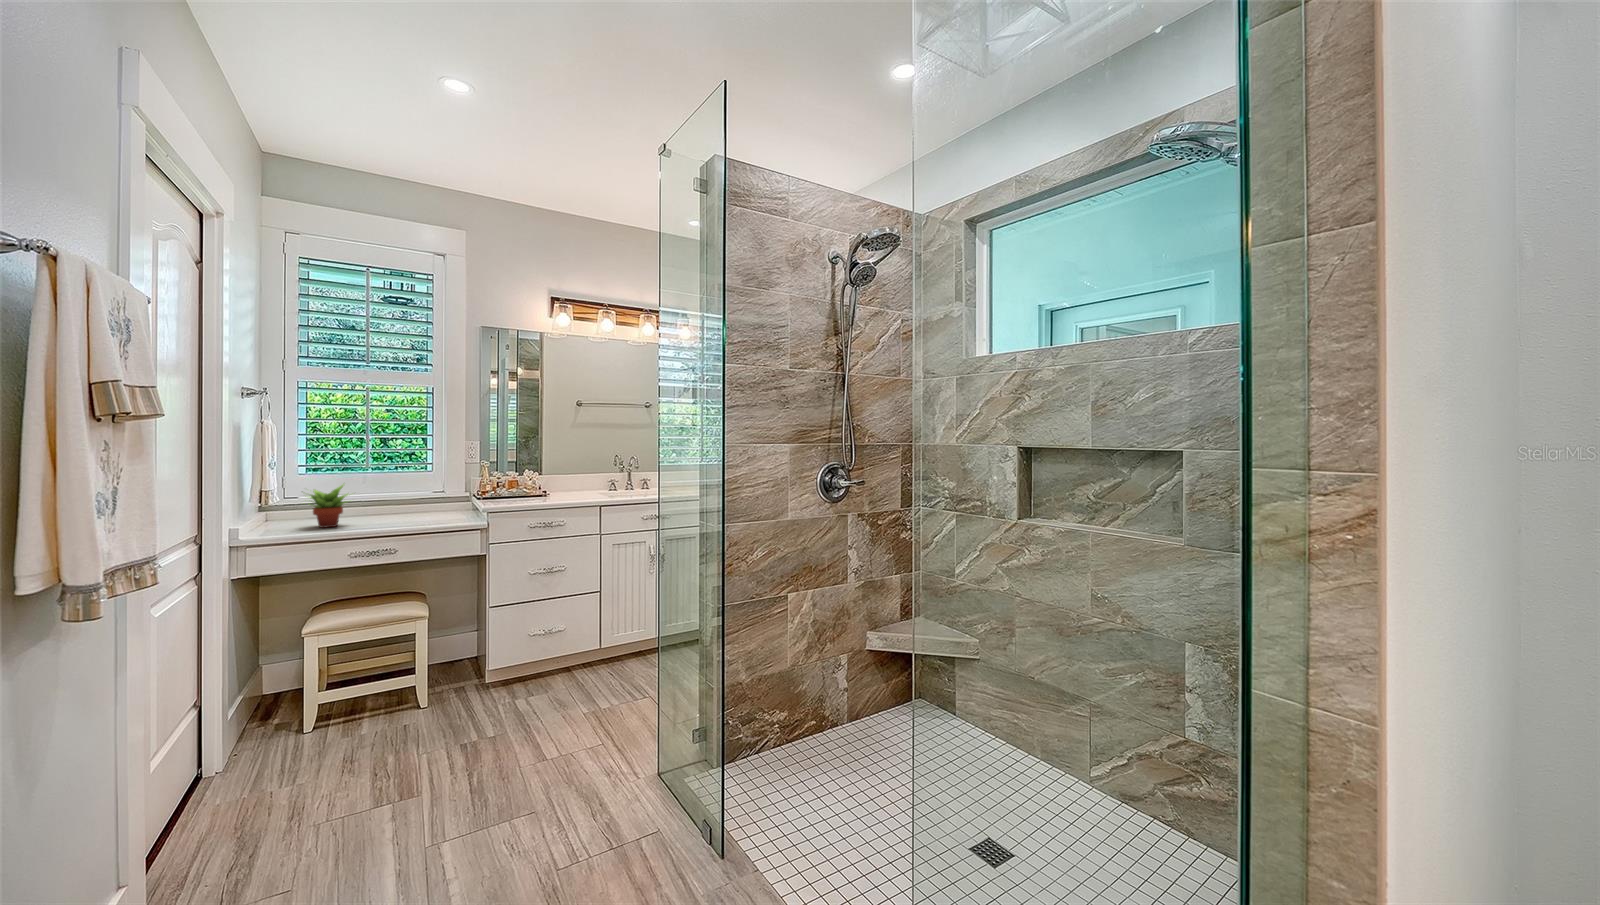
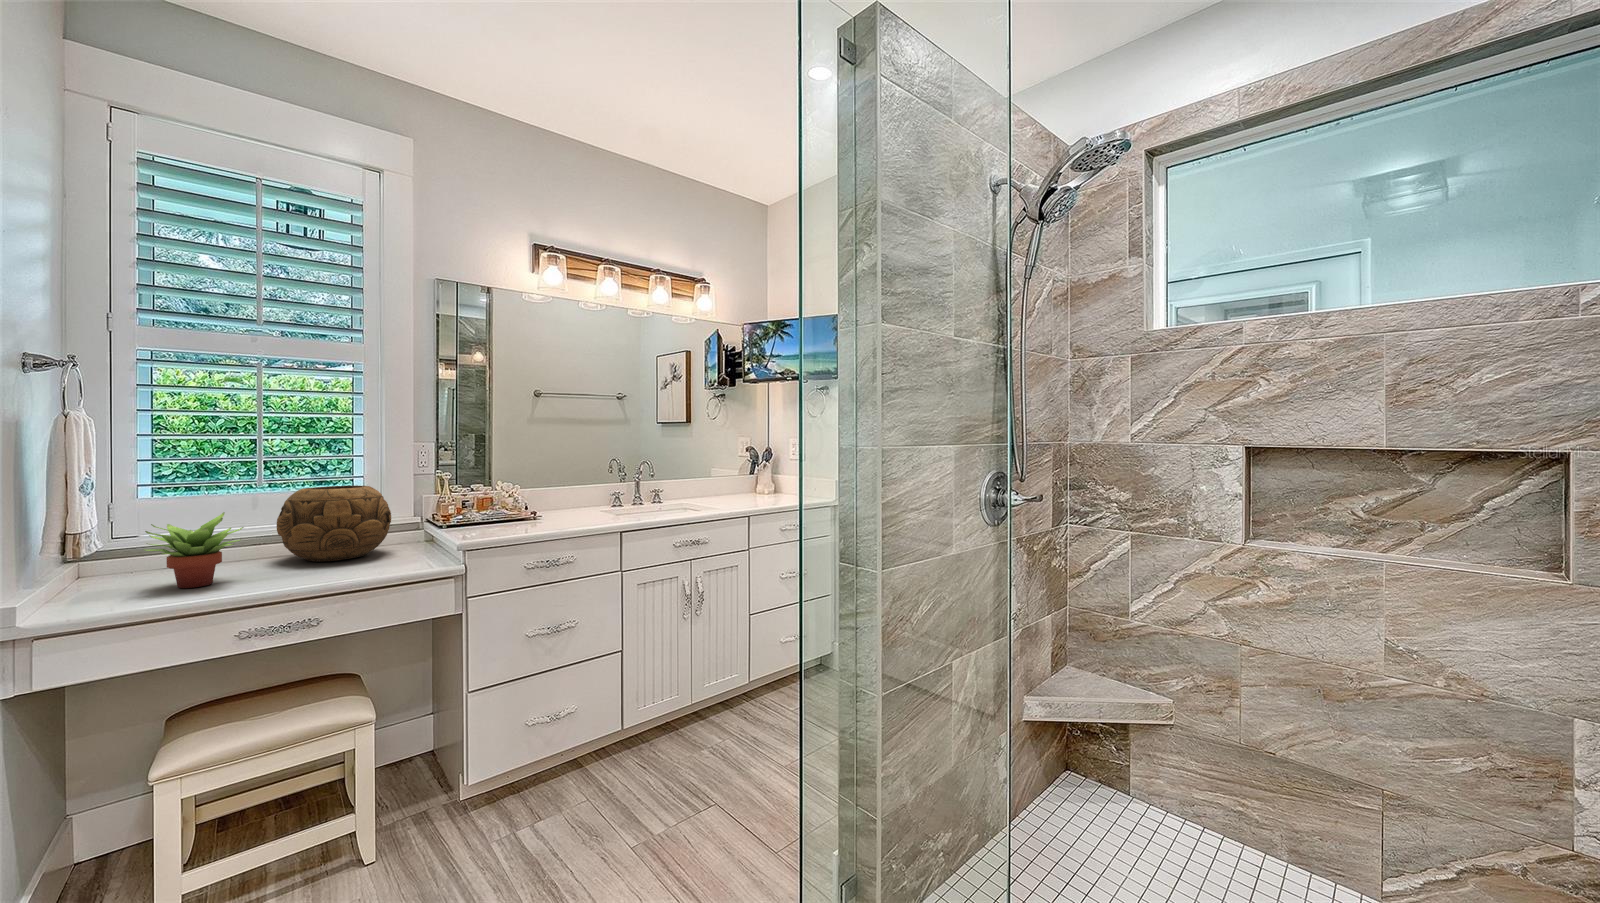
decorative bowl: none [377,469,448,518] -> present [277,485,391,562]

